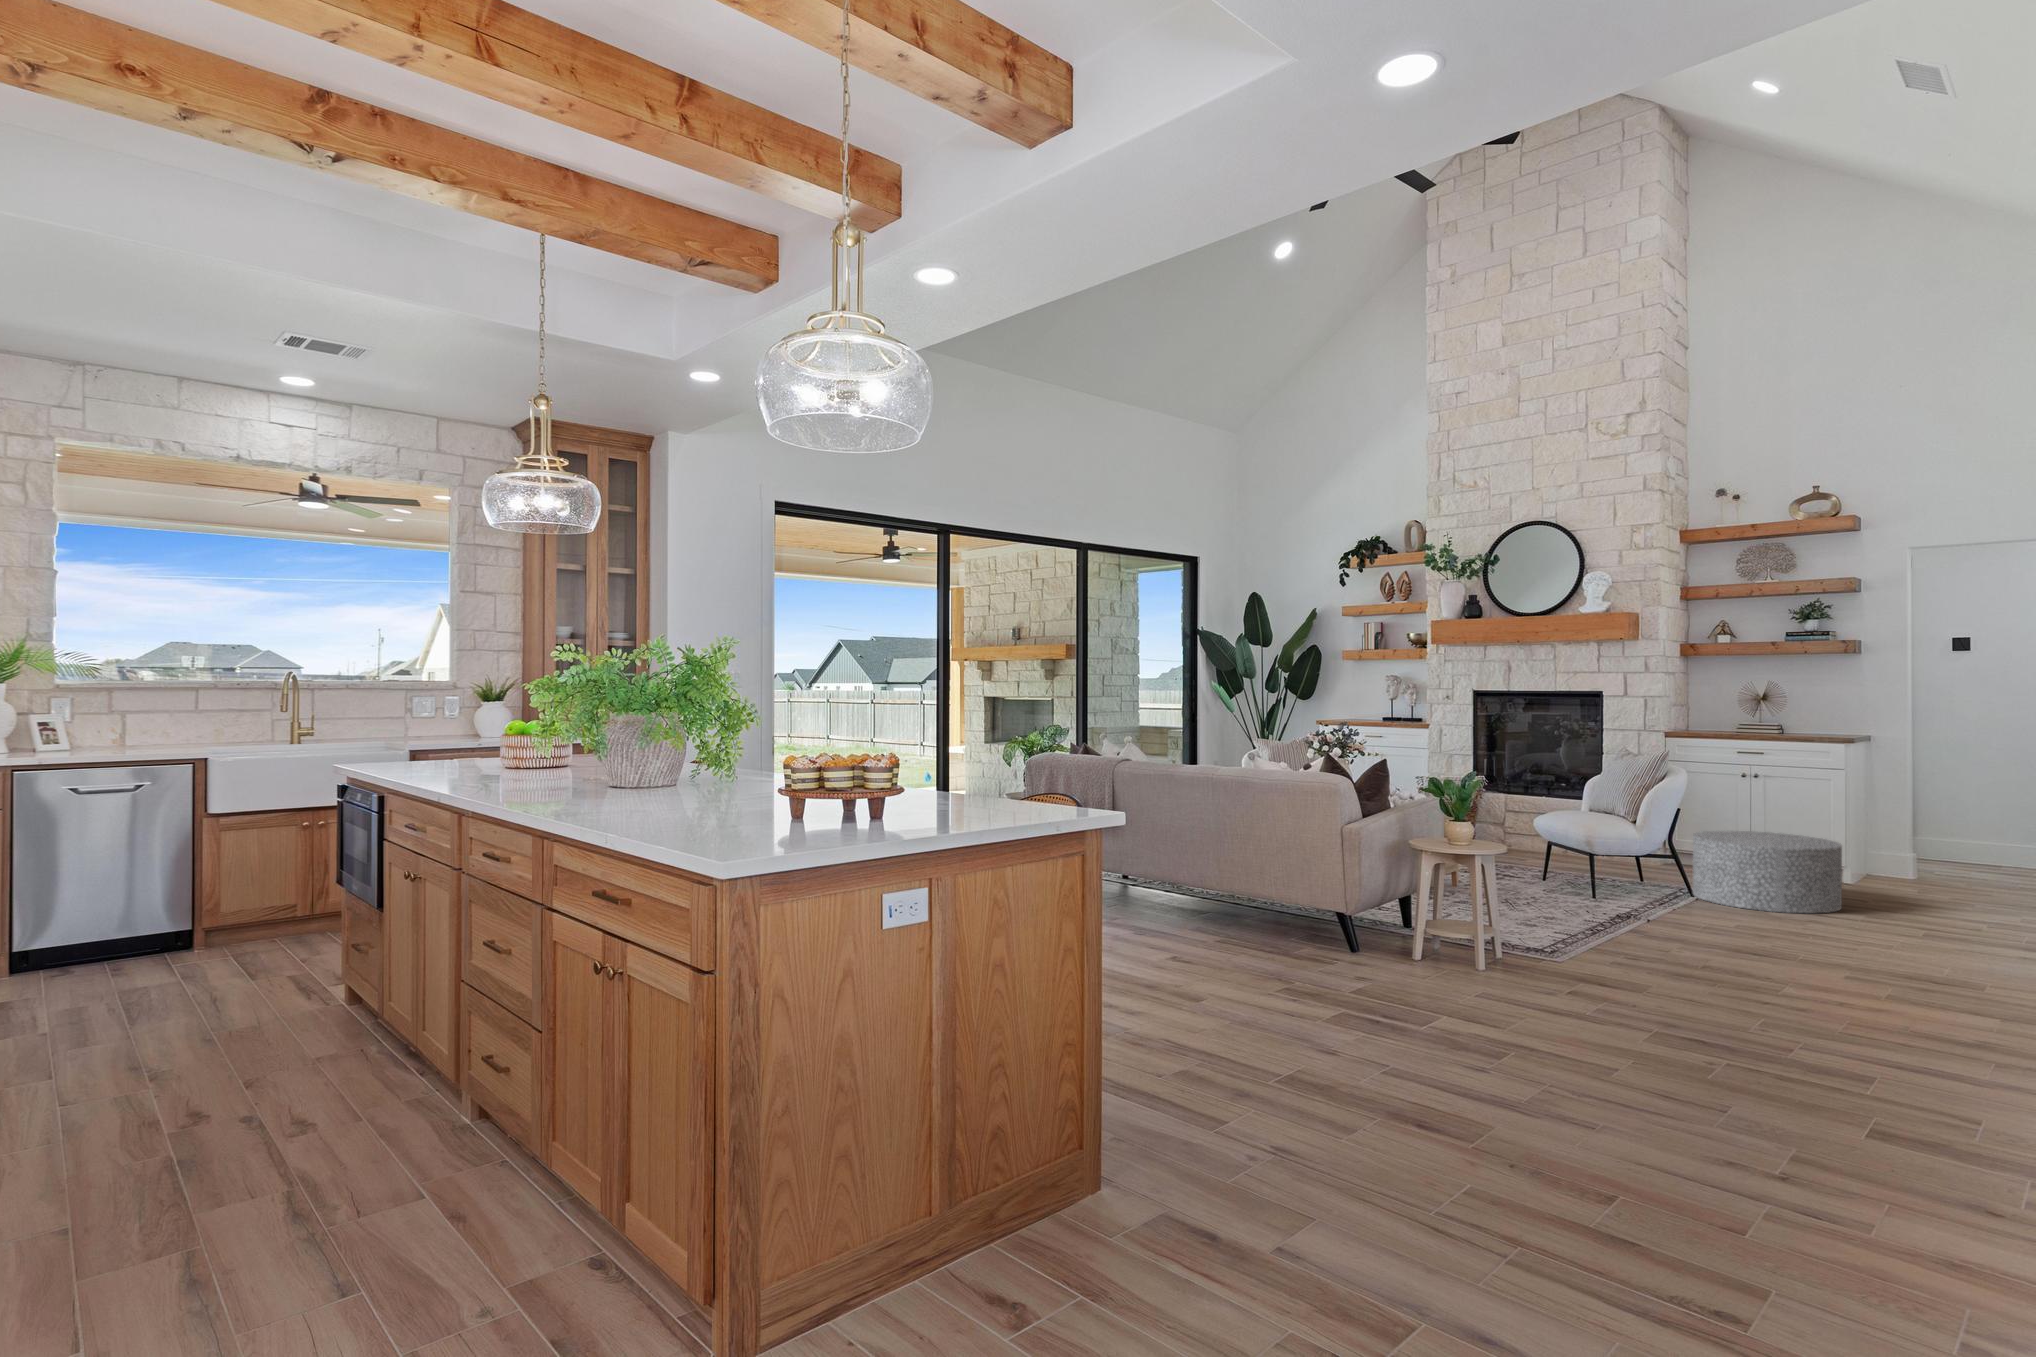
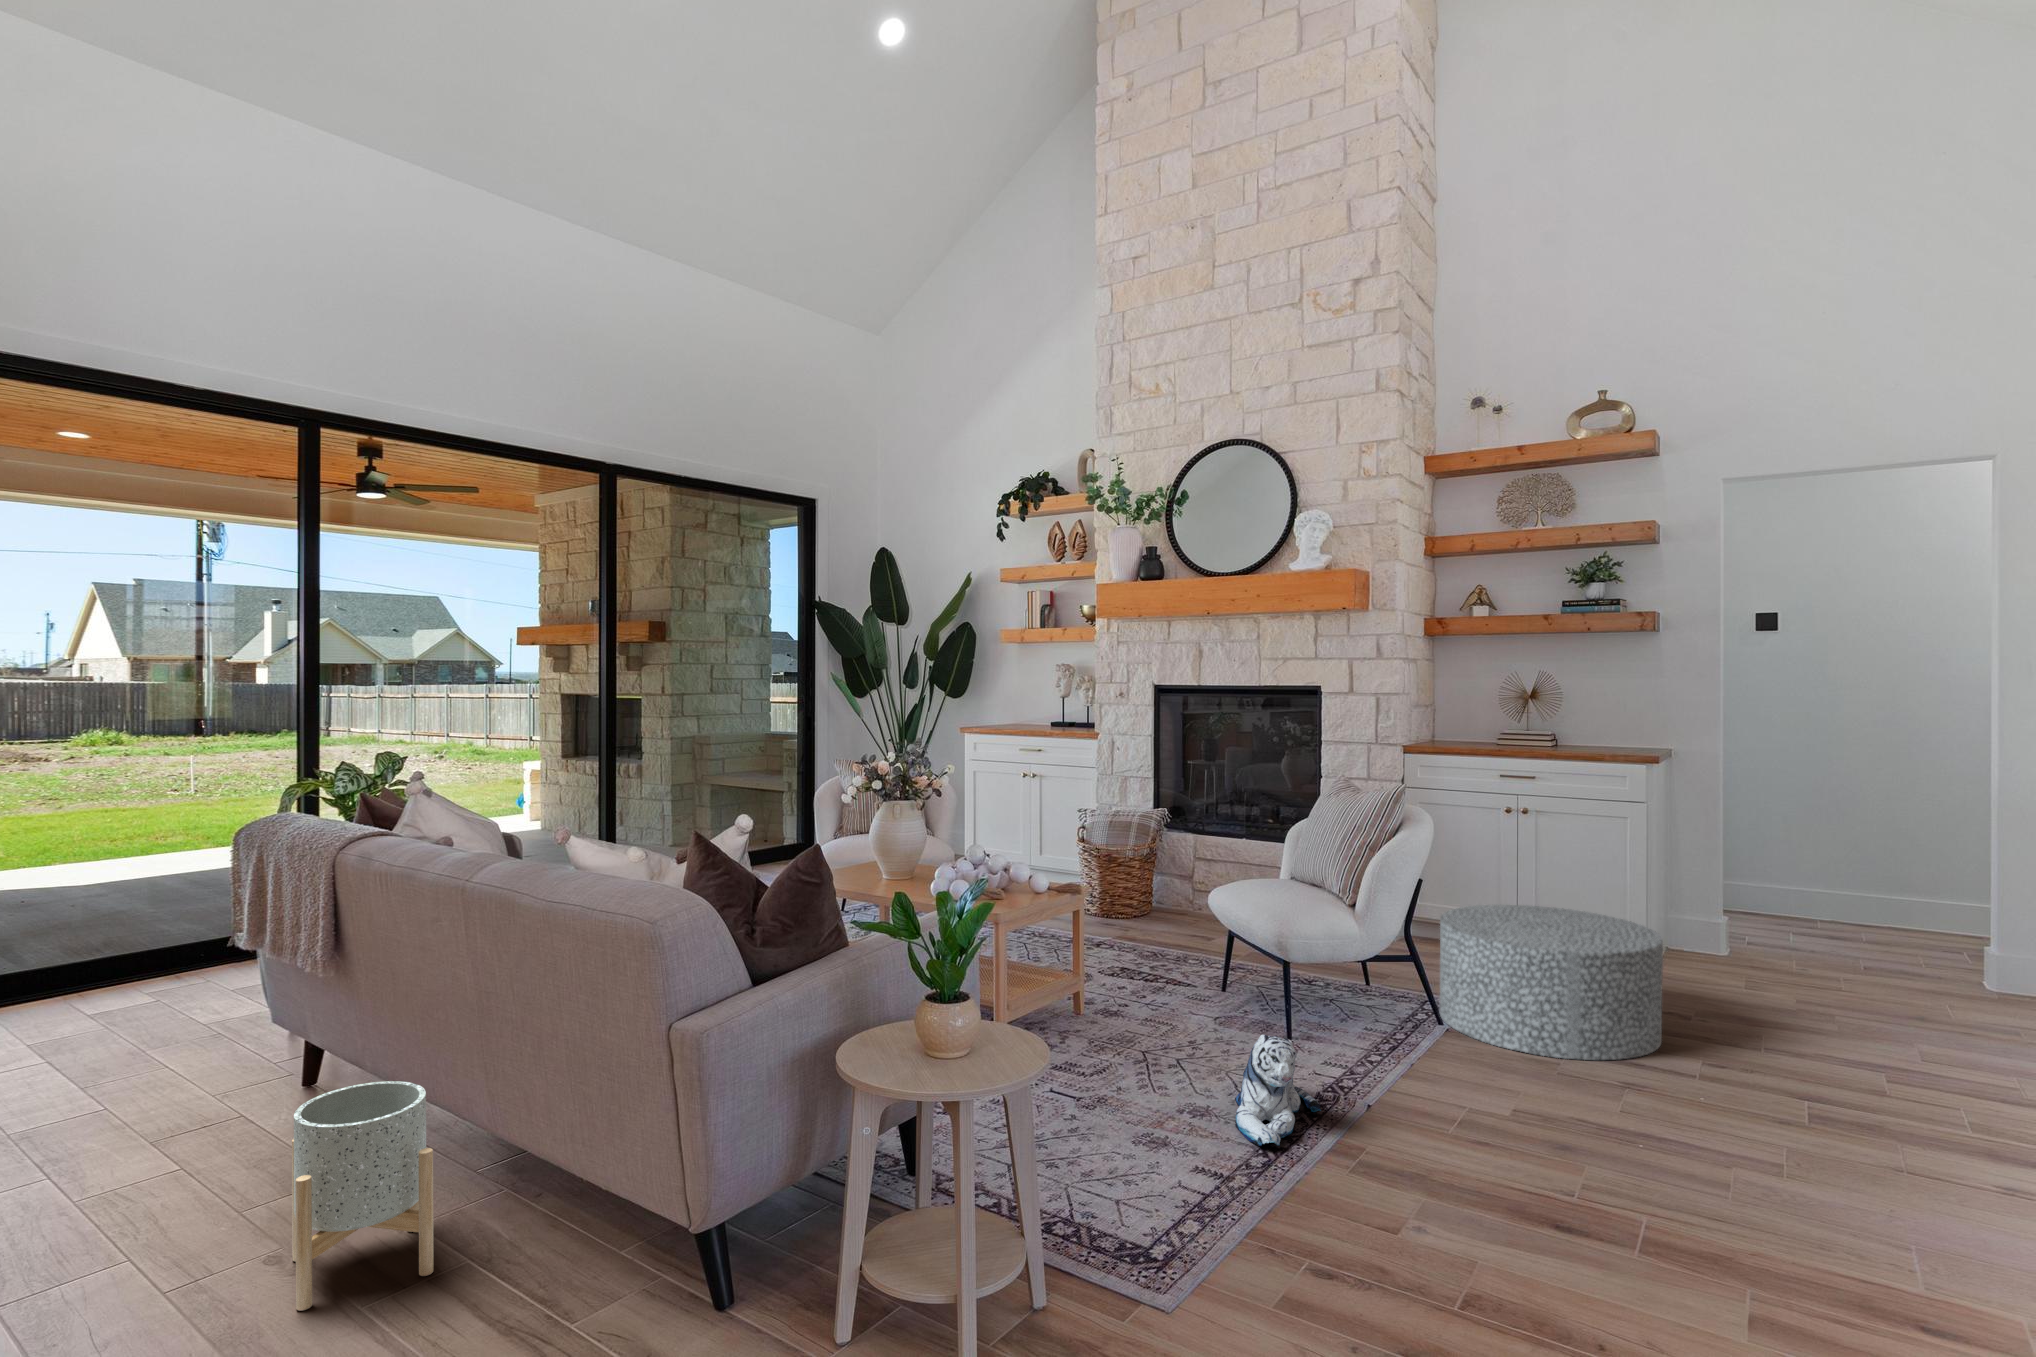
planter: none [1143,864,1212,948] -> present [292,1081,433,1311]
plush toy: none [1570,876,1622,930] -> present [1235,1035,1321,1146]

